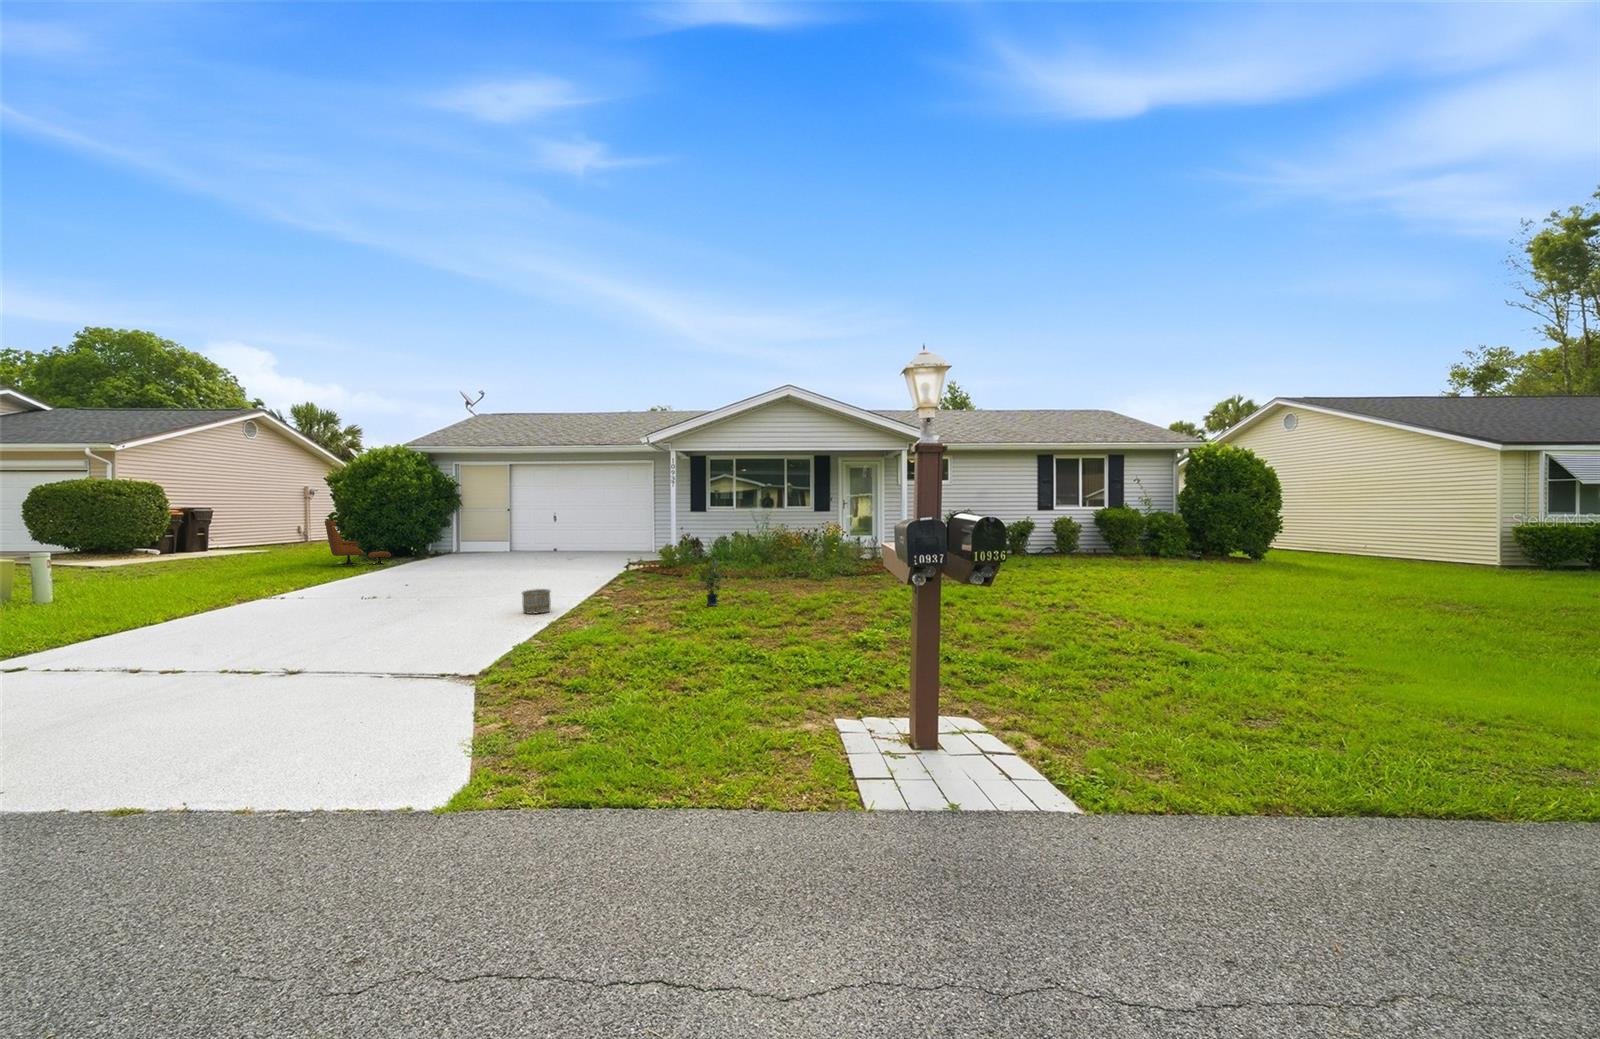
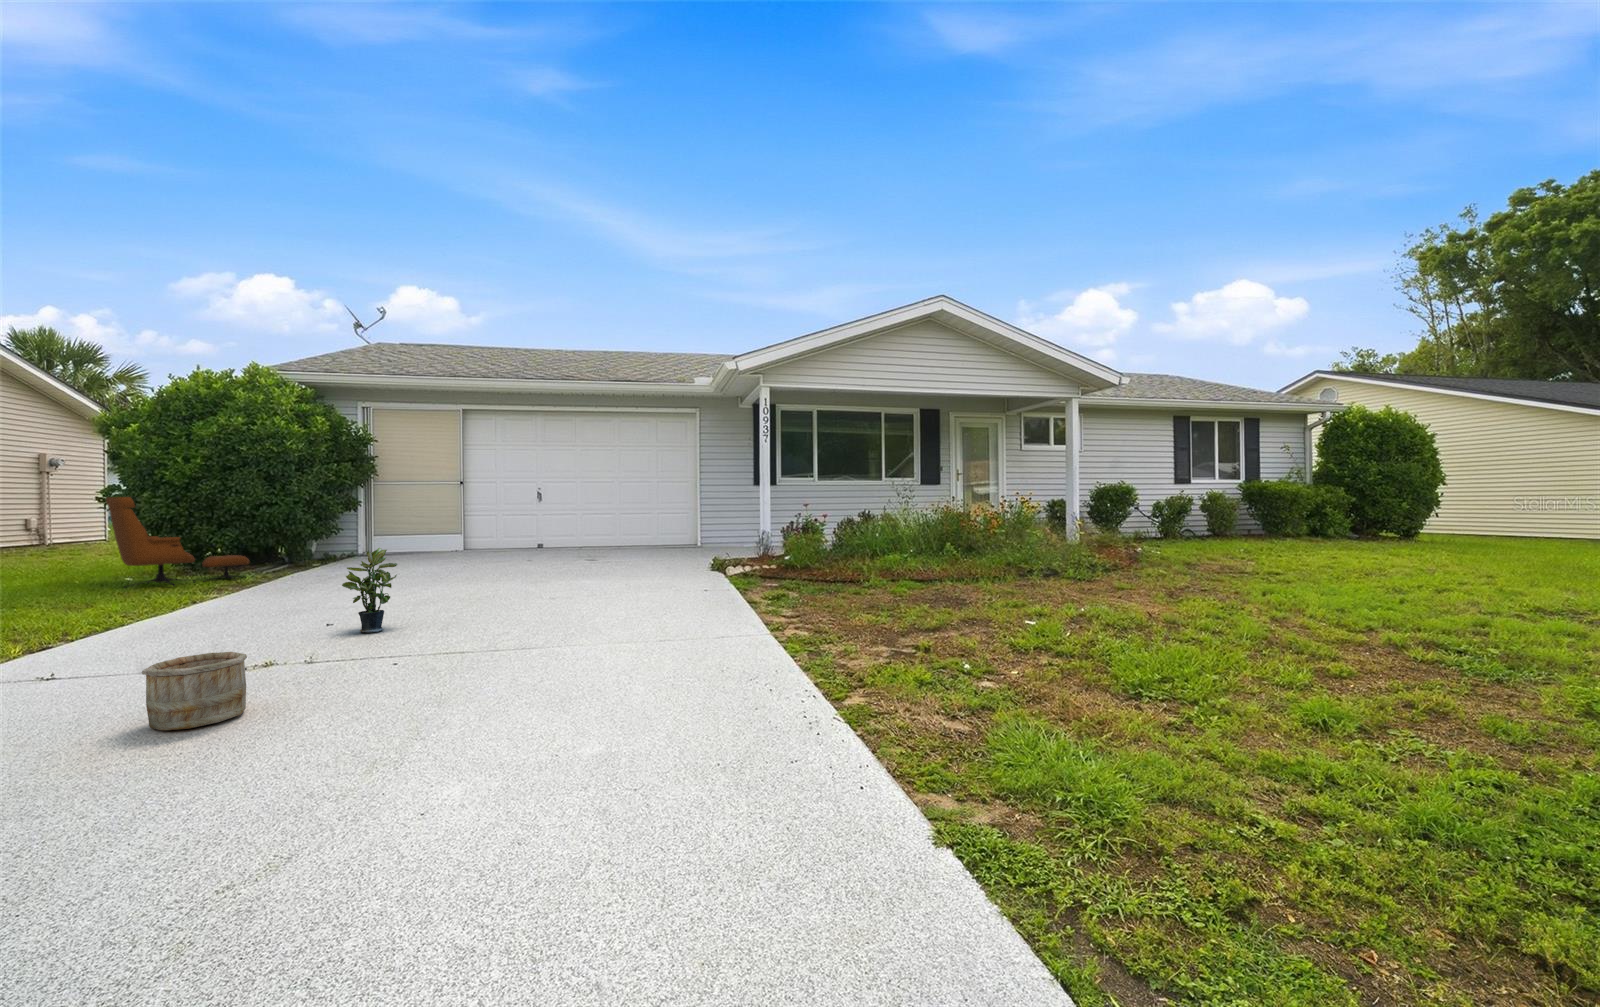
potted plant: present [700,561,723,606] -> present [342,548,397,633]
wooden bucket: present [522,589,551,614] -> present [142,652,247,730]

